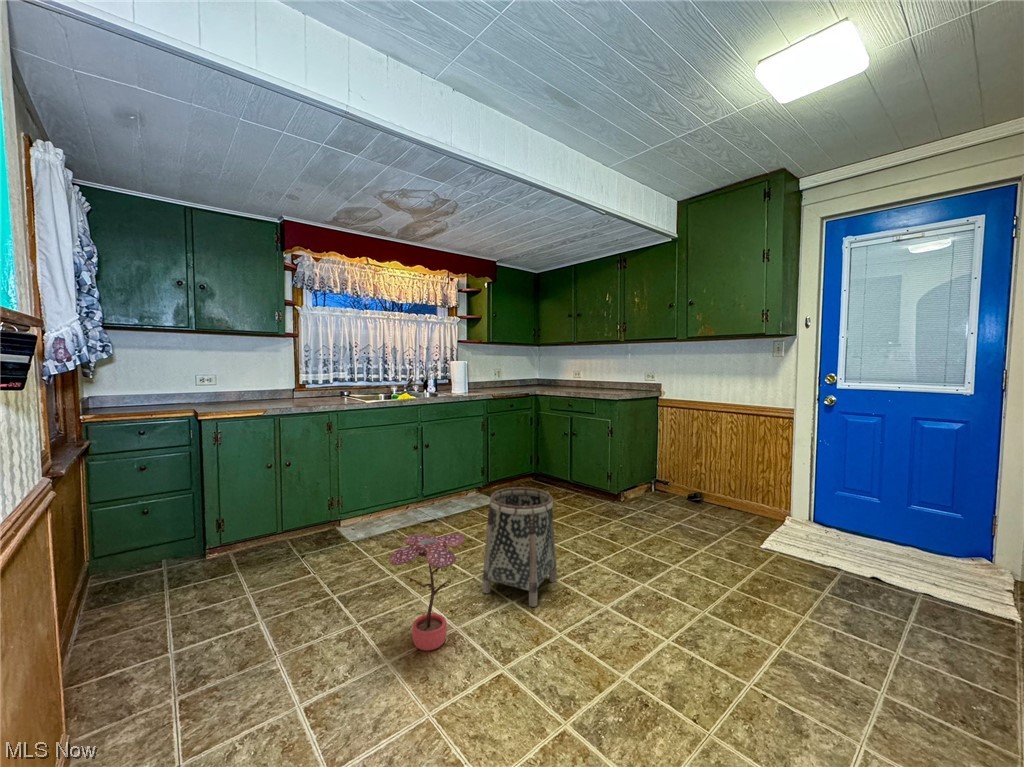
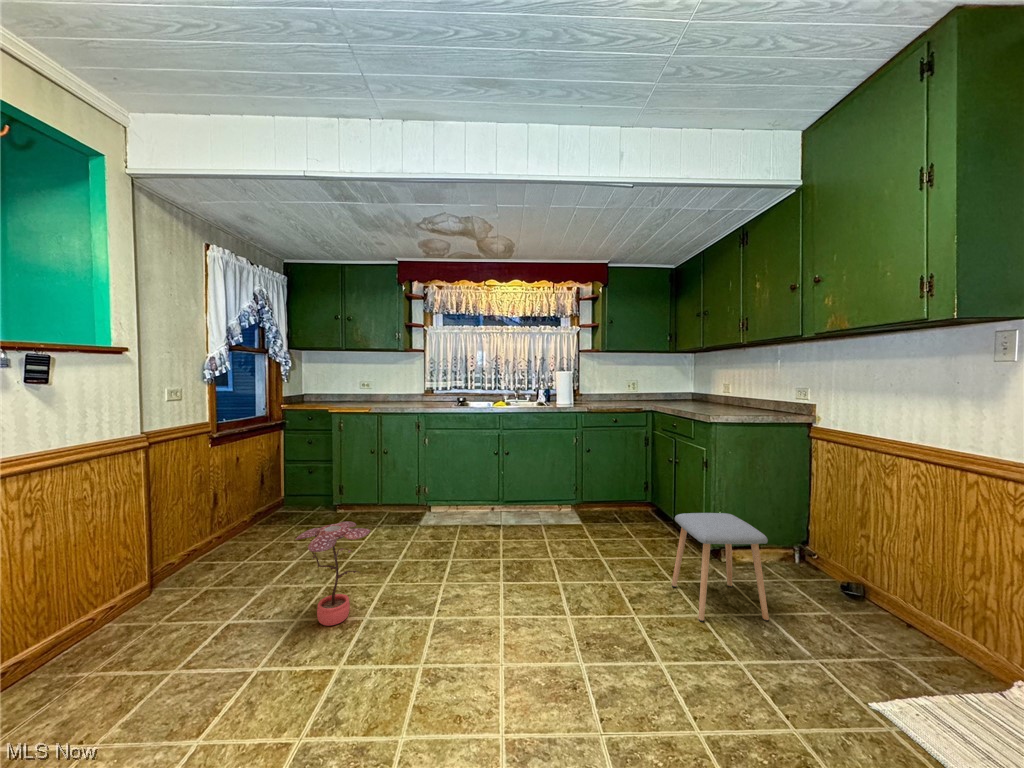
stool: none [622,463,687,537] -> present [672,513,769,622]
basket: present [482,487,557,607] -> none [424,501,498,630]

